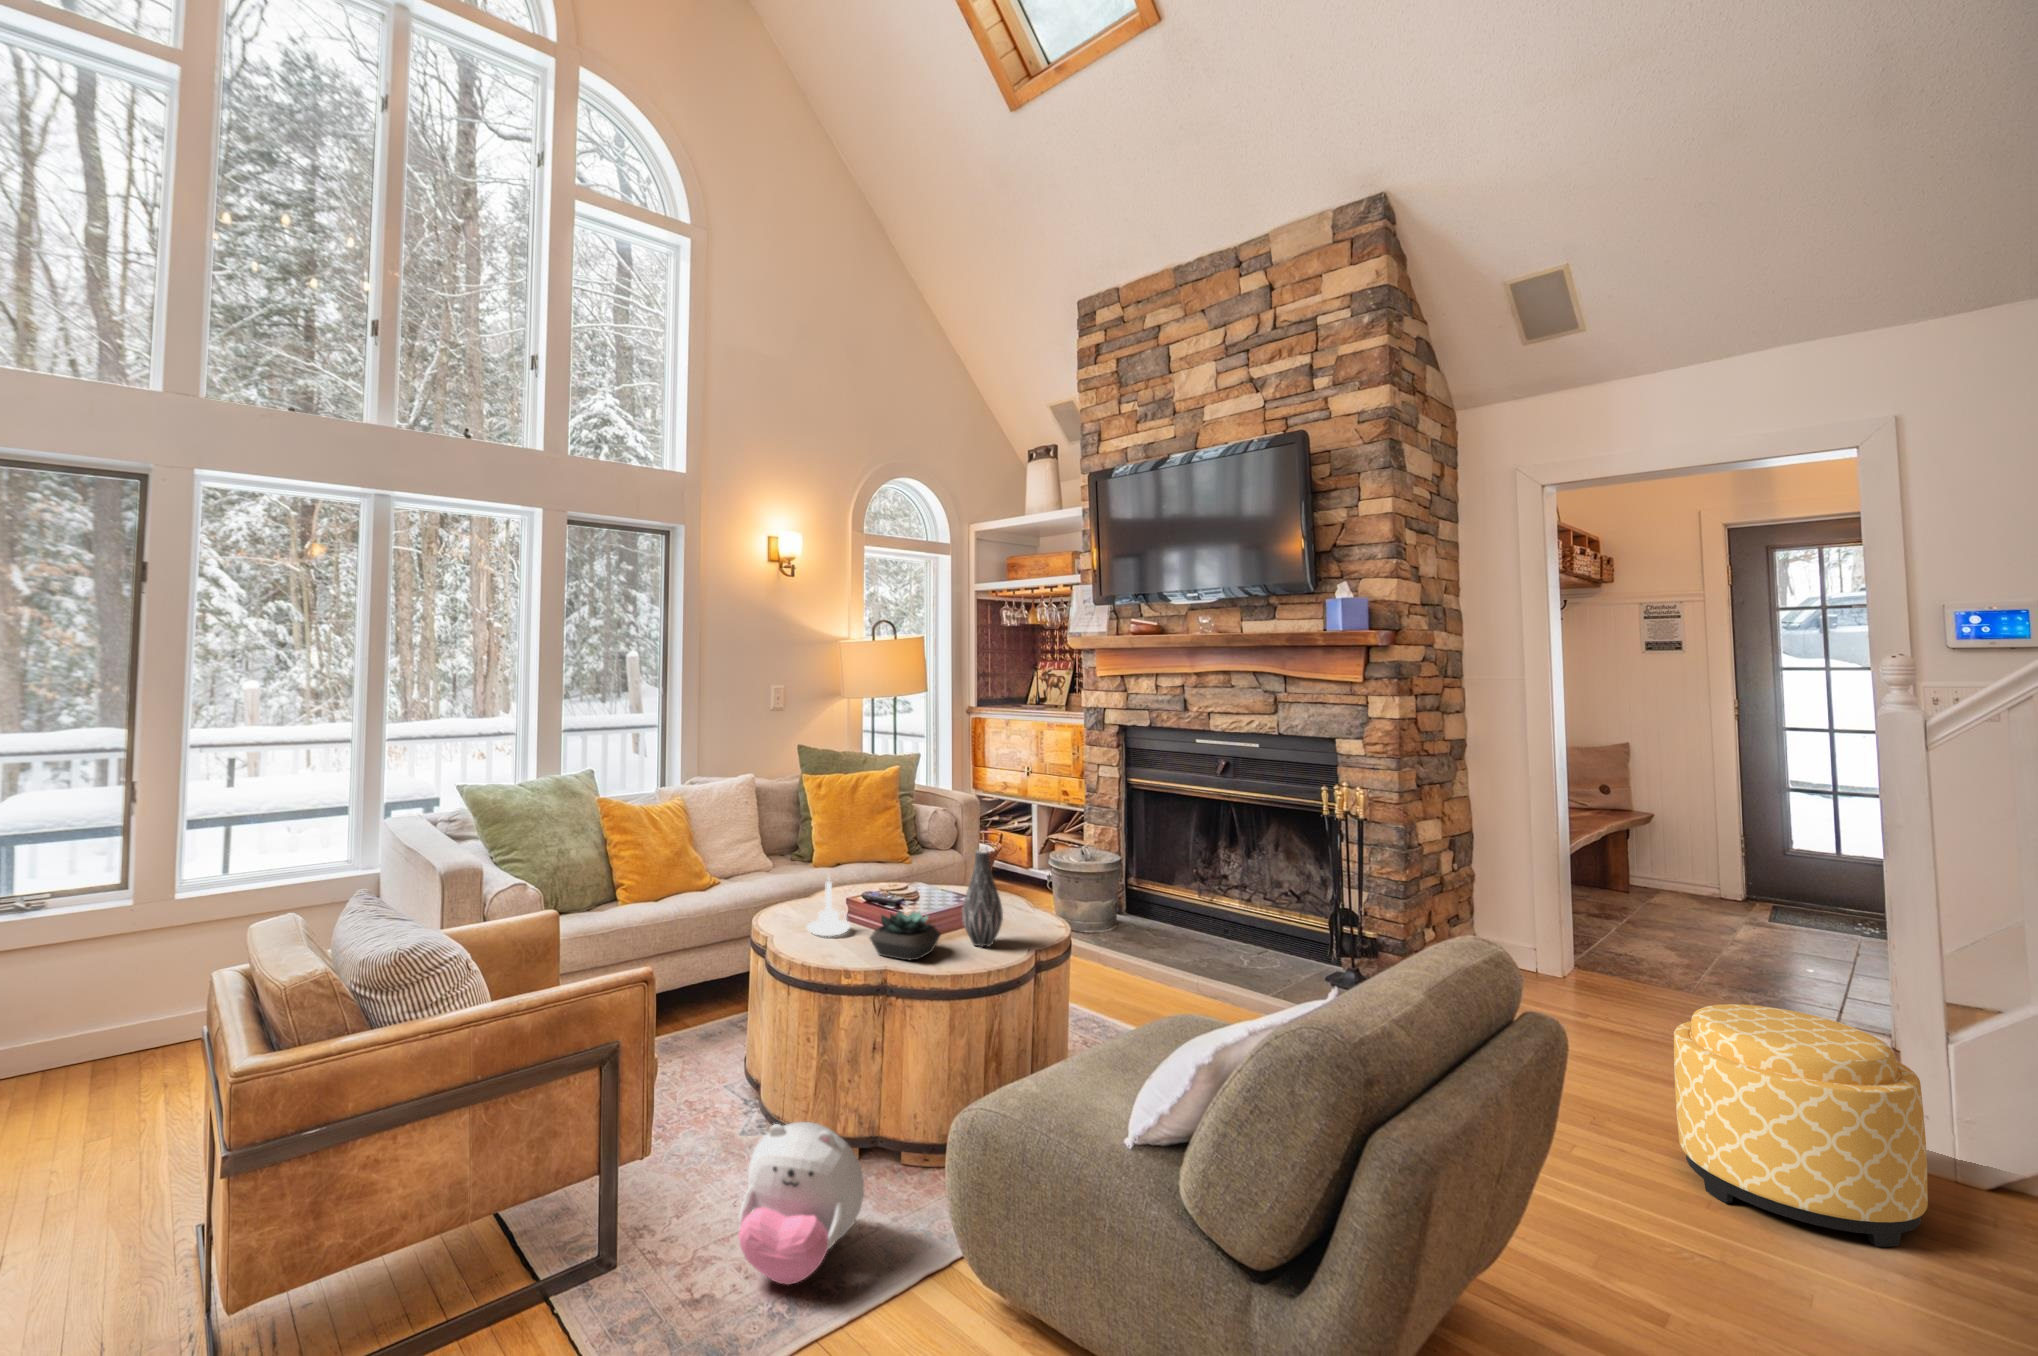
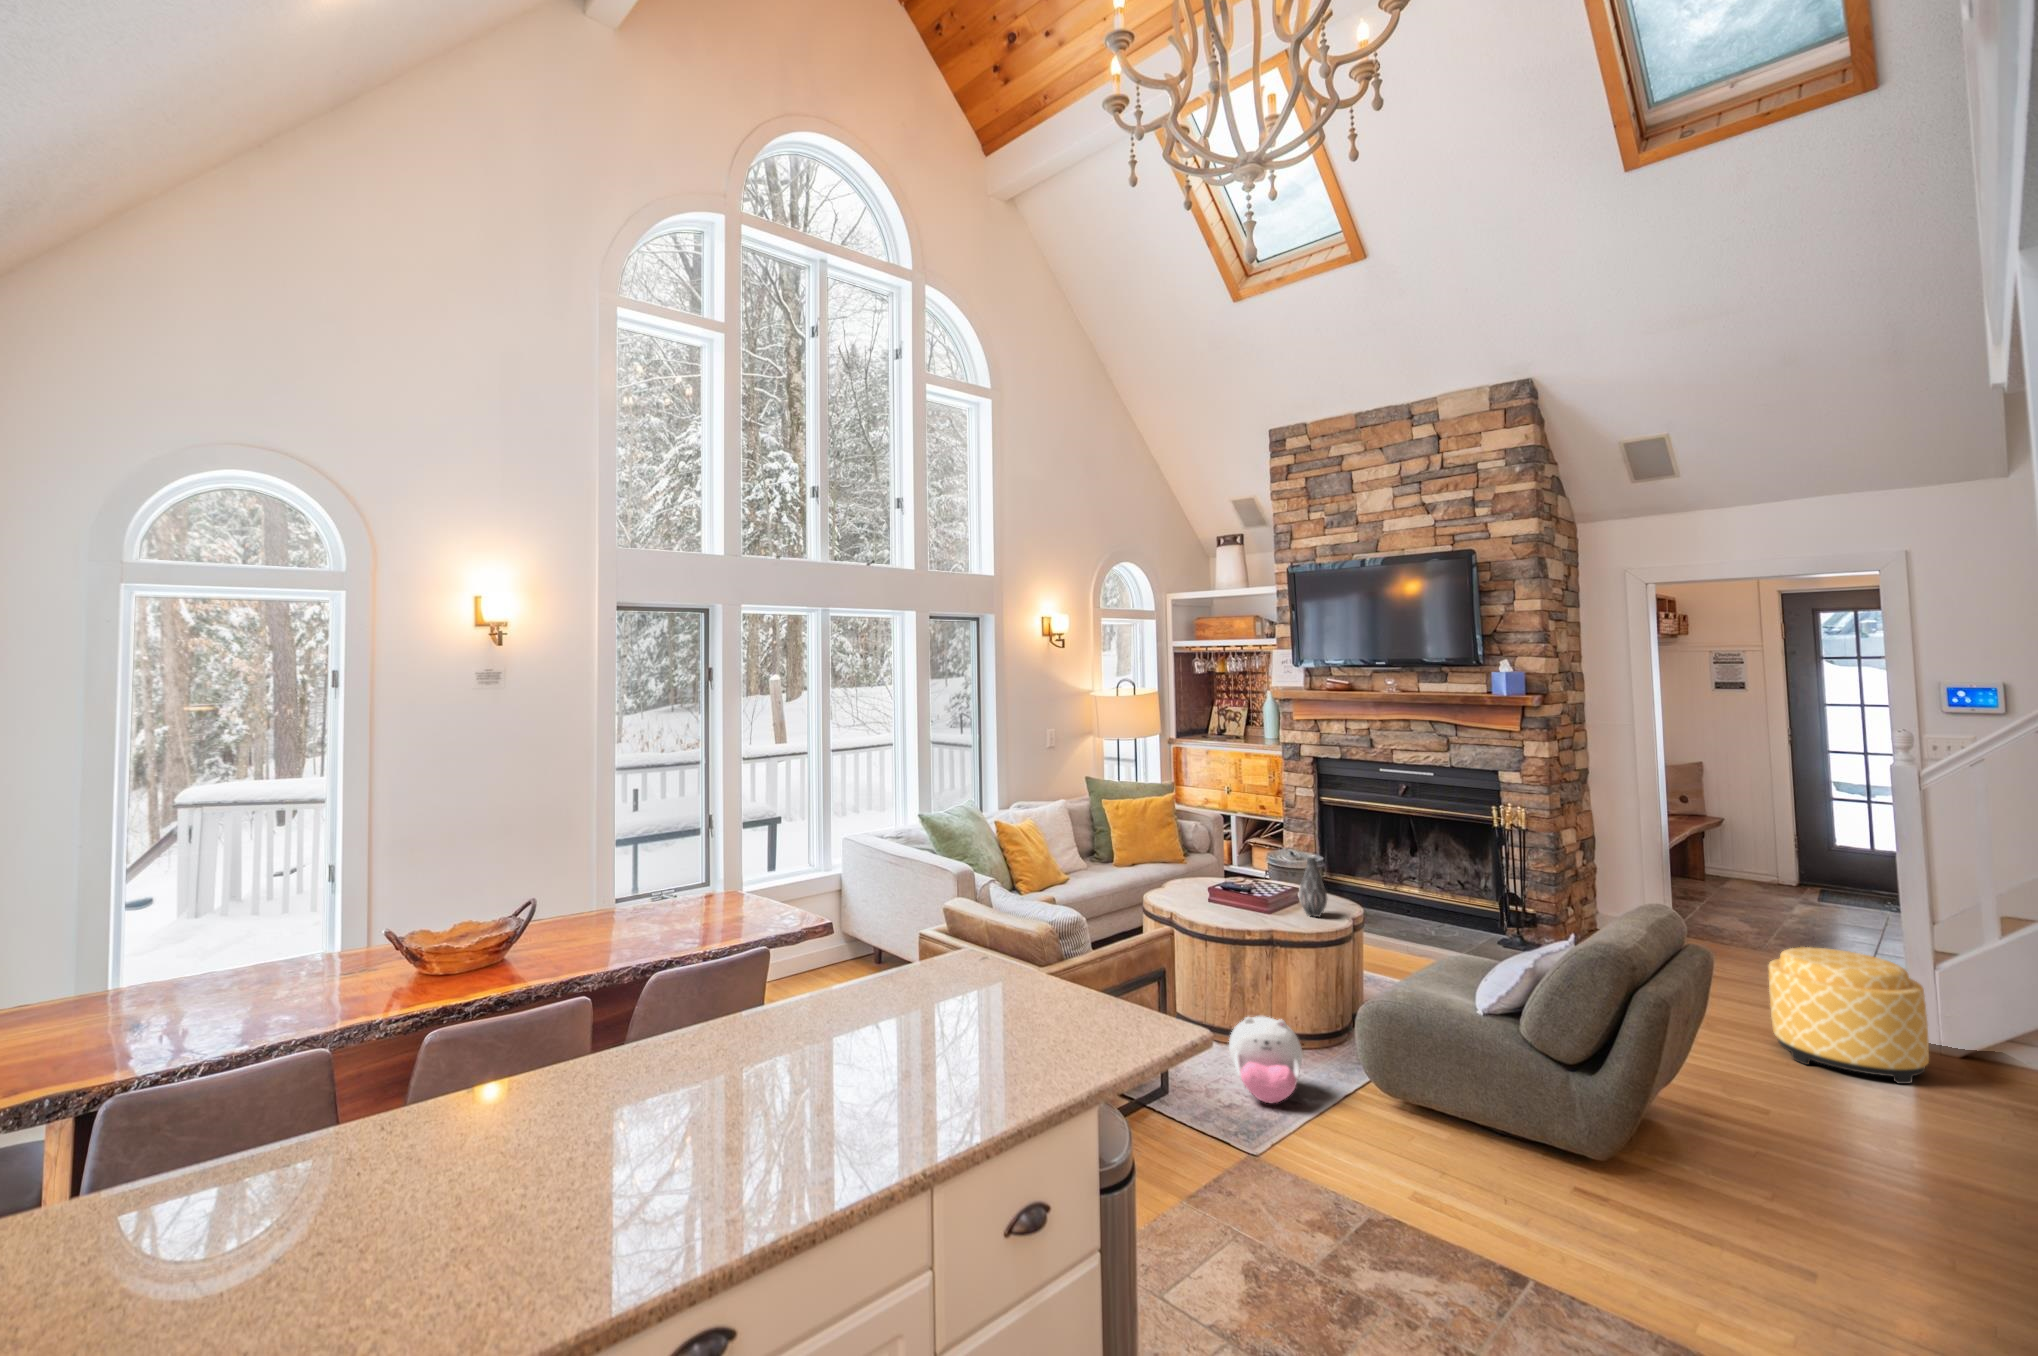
candle holder: present [807,878,850,936] -> none [1193,871,1223,911]
succulent plant: present [870,912,941,960] -> none [1249,895,1293,925]

